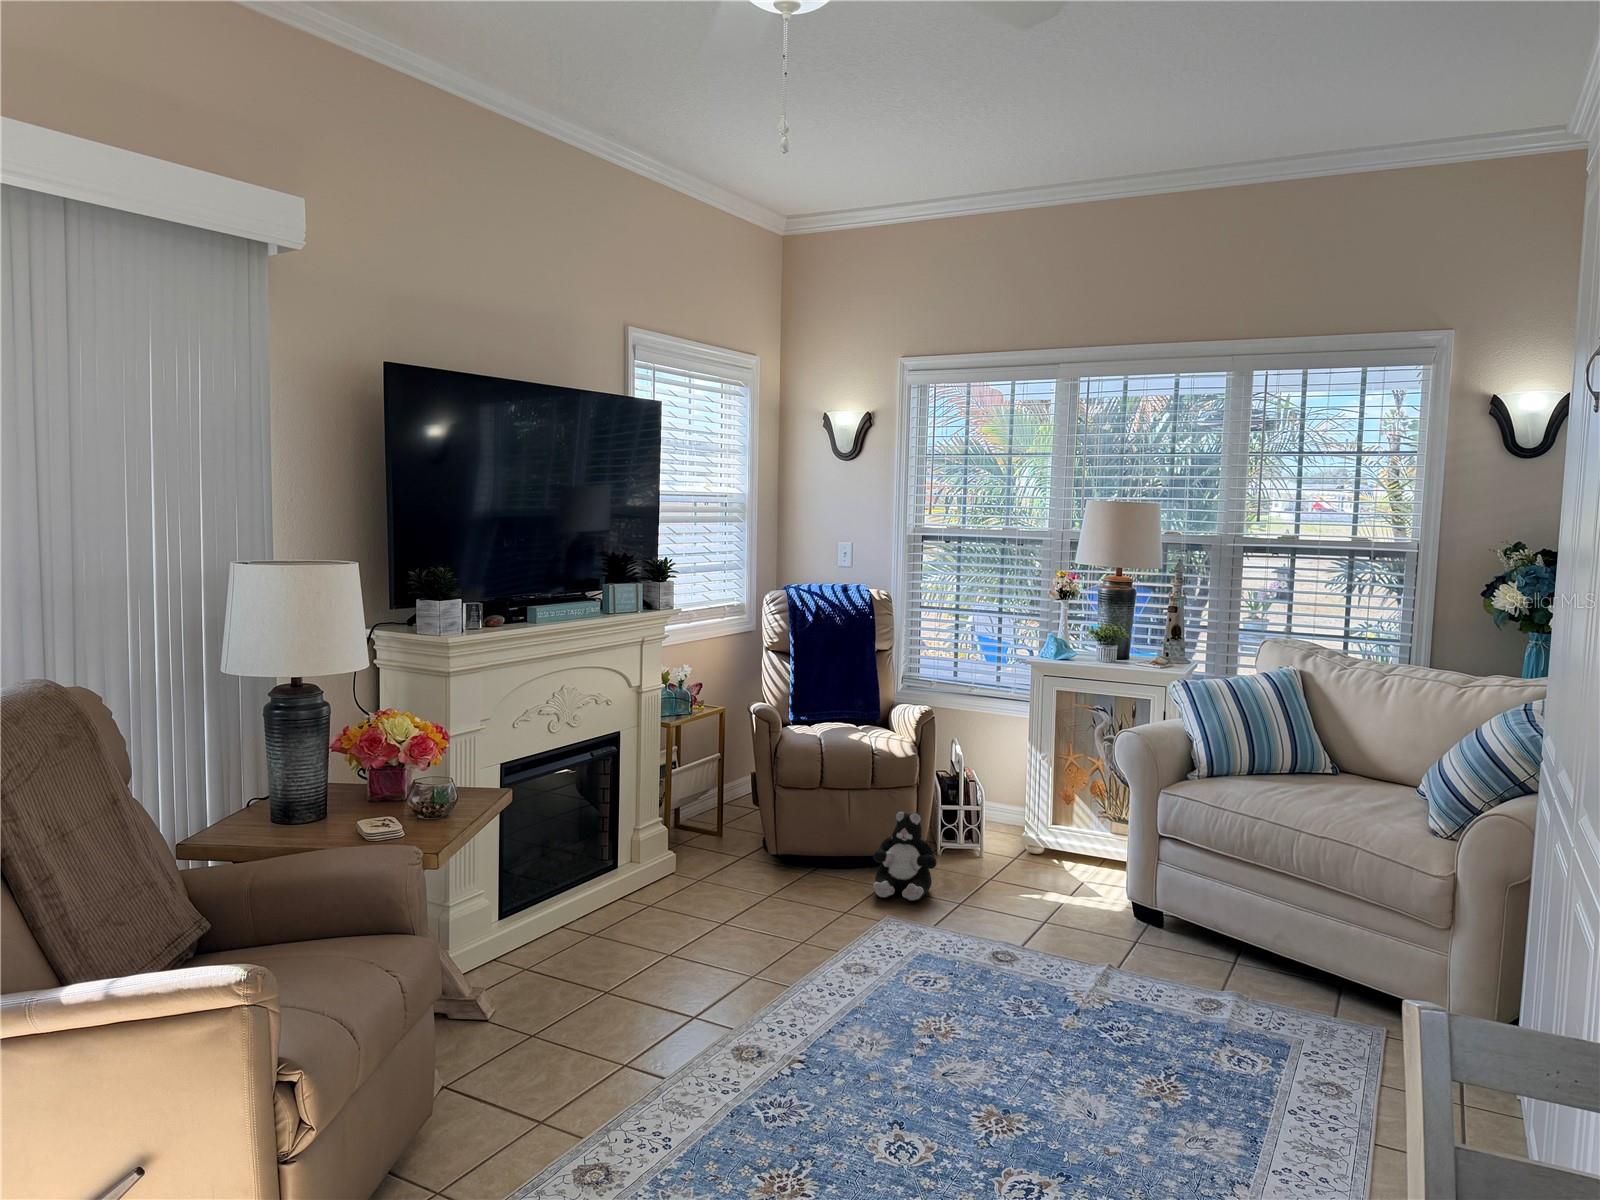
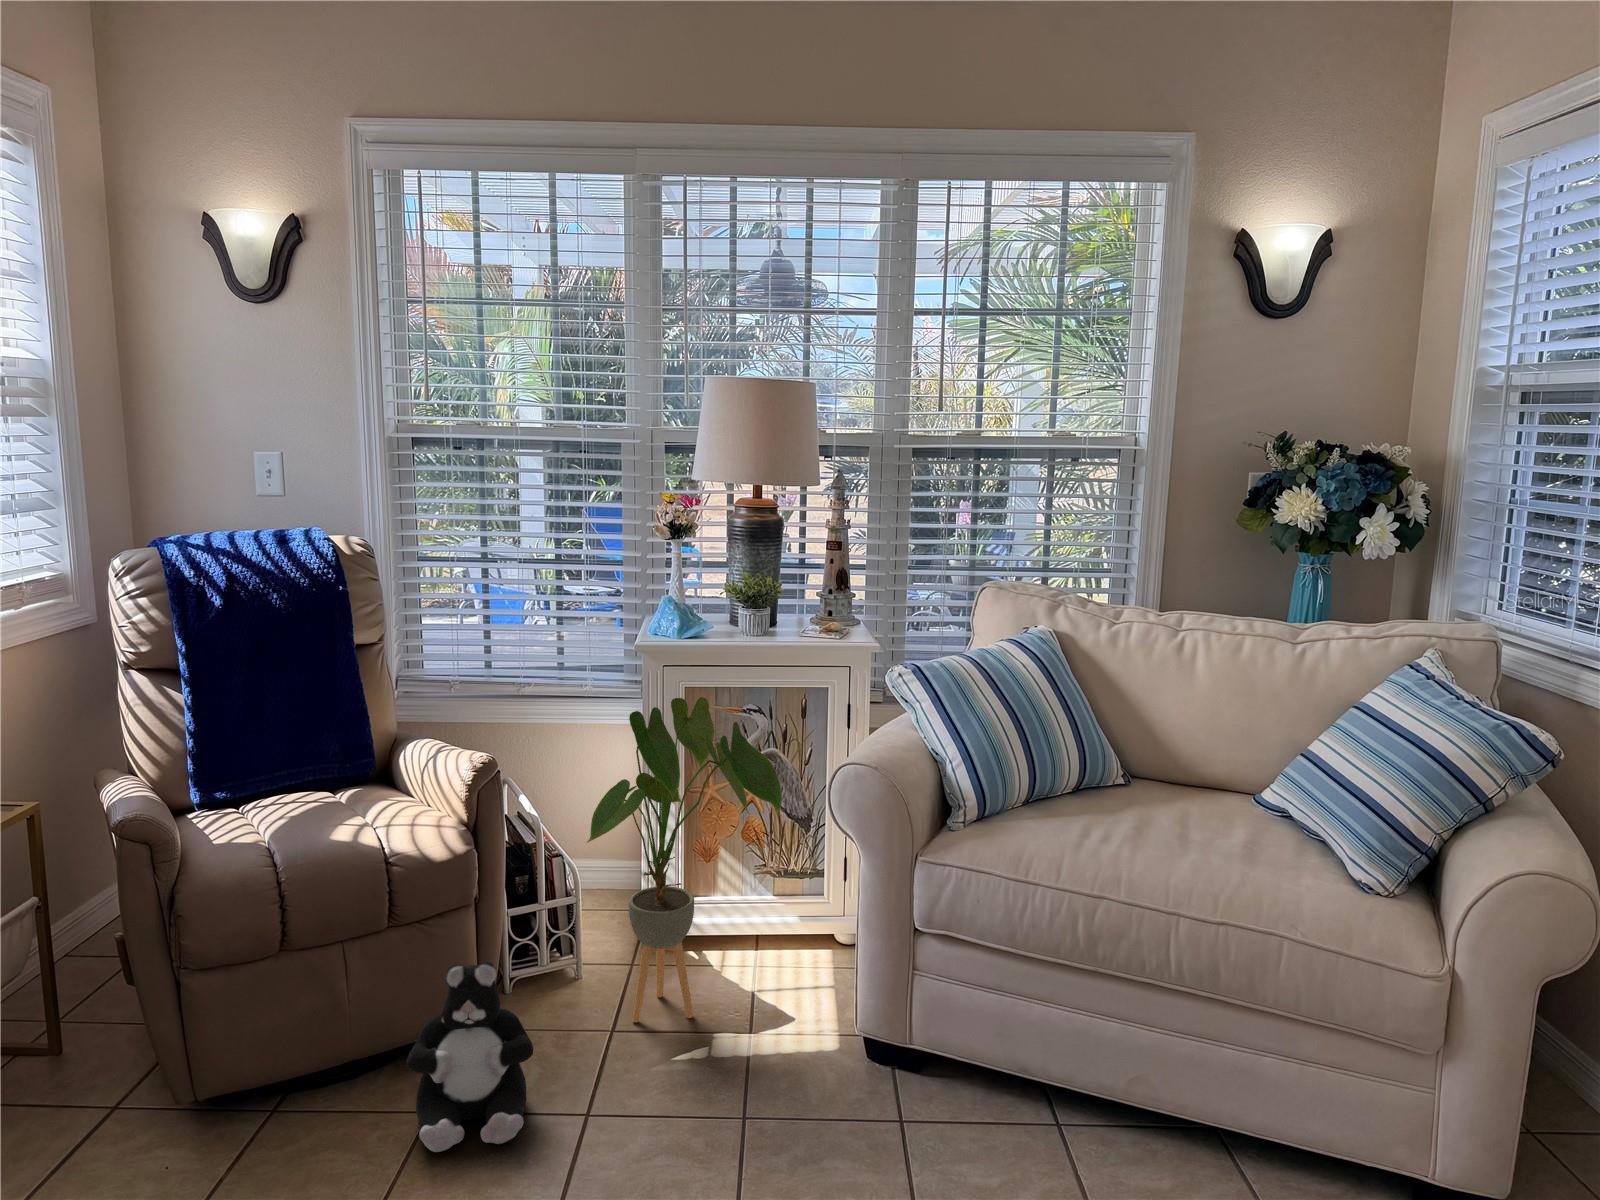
house plant: none [977,693,1091,882] -> present [587,697,782,1022]

